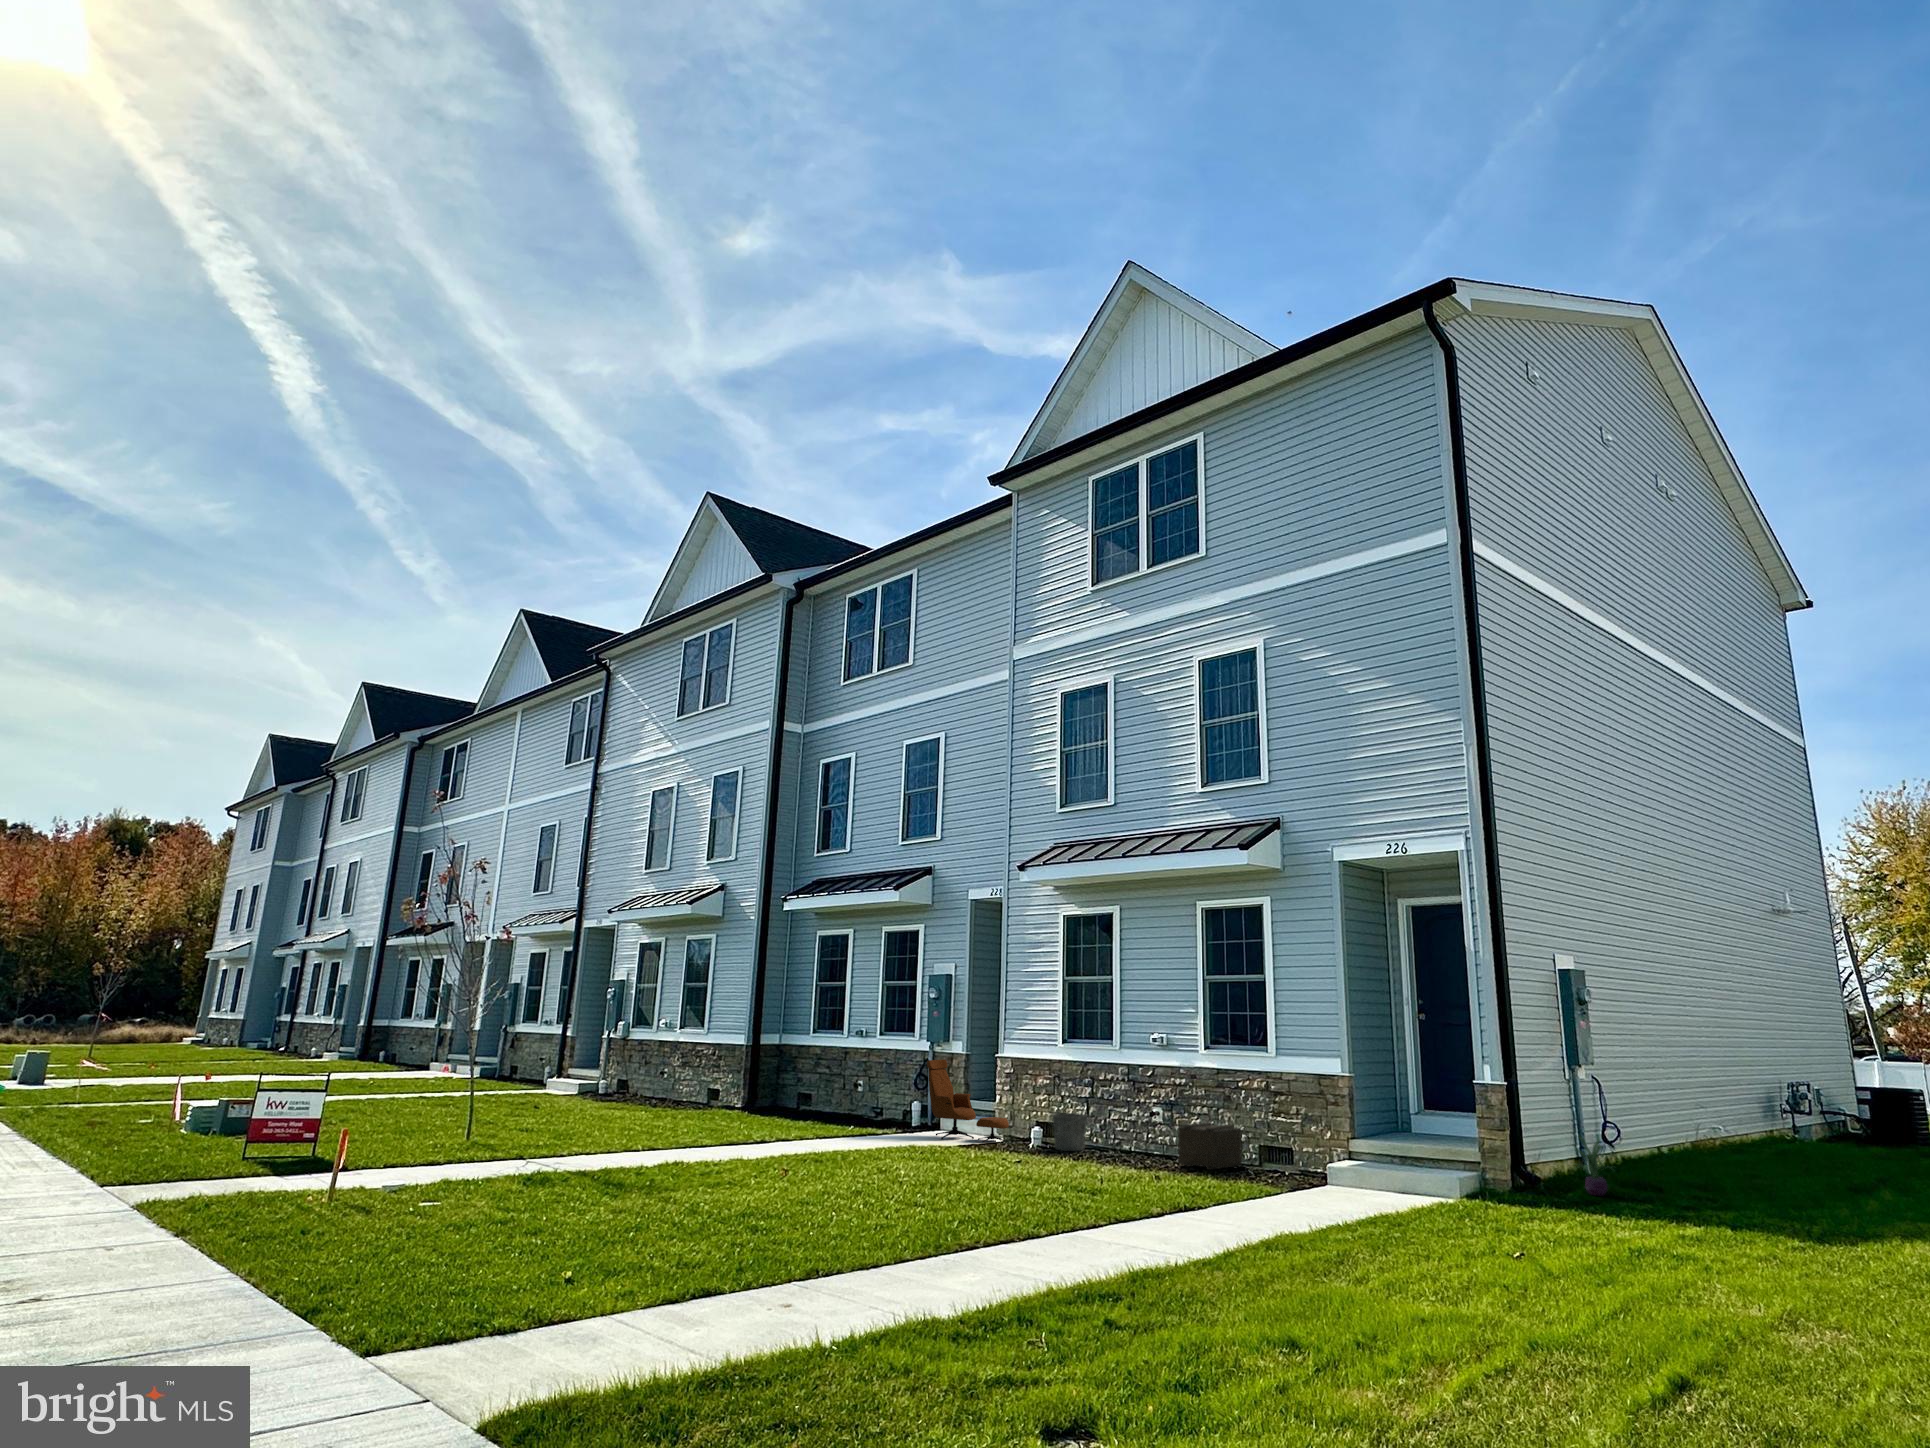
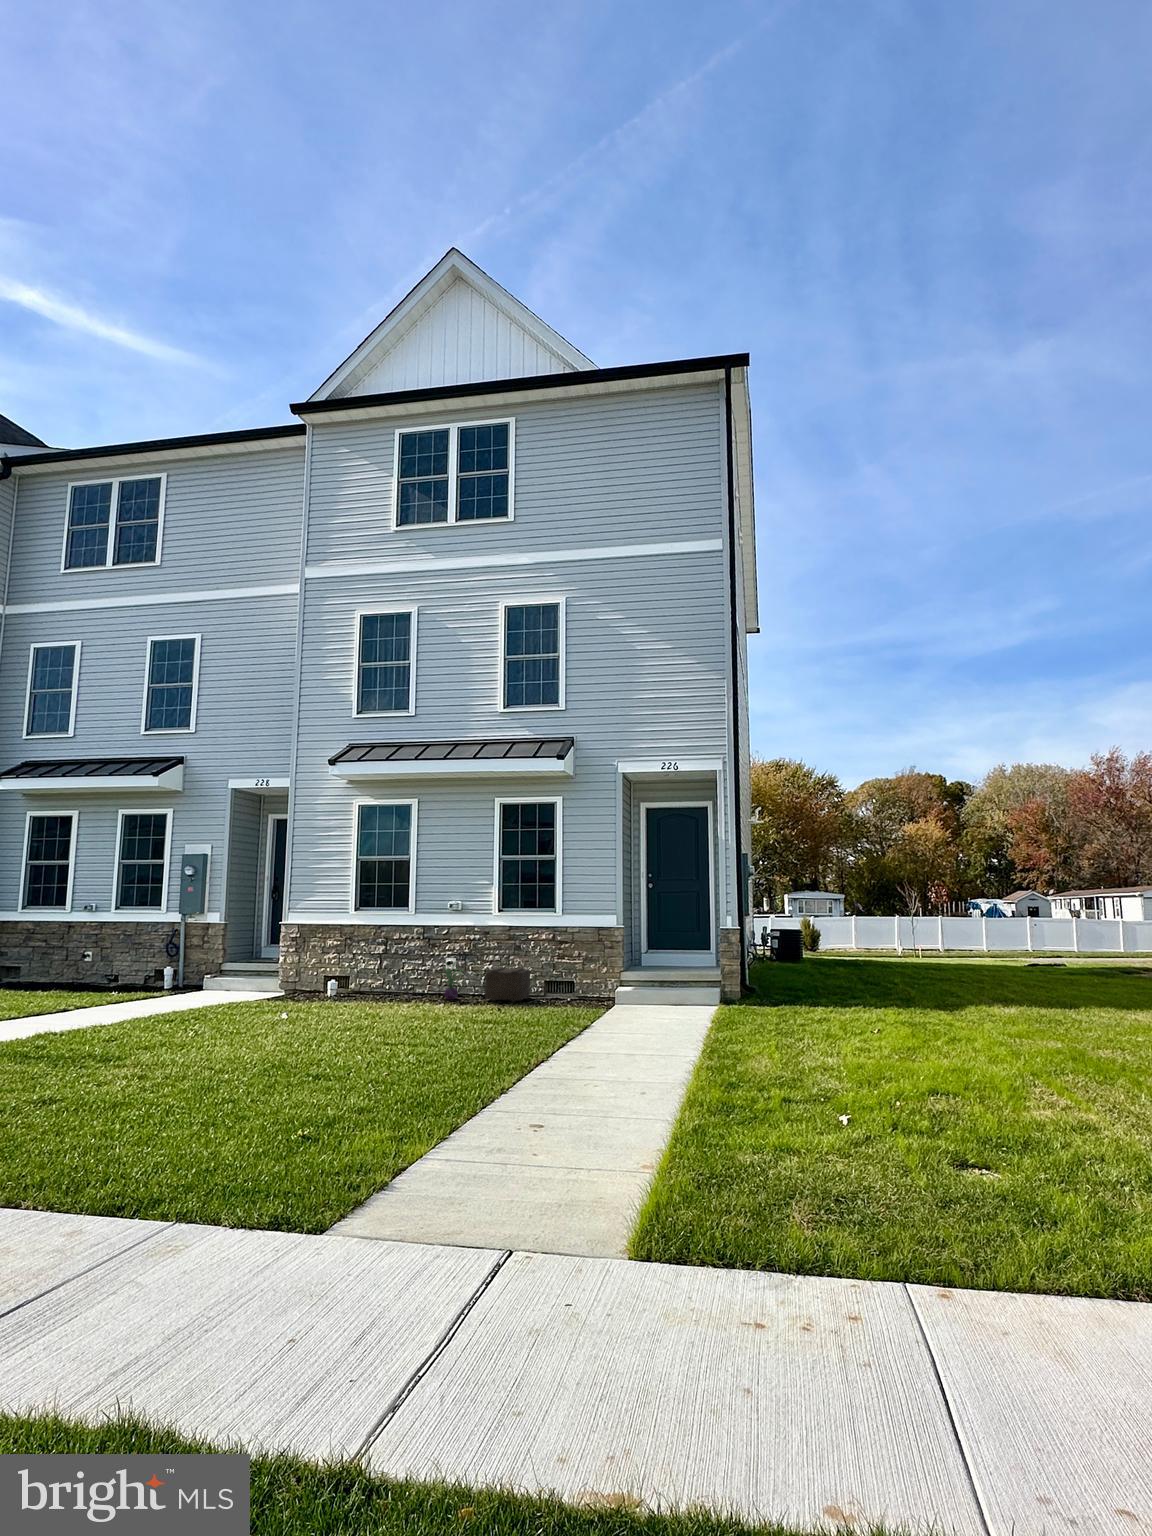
lounge chair: present [927,1060,1009,1142] -> none [223,928,303,997]
bucket: present [1052,1112,1087,1151] -> none [353,966,386,997]
decorative plant: present [1575,1136,1612,1196] -> present [443,962,458,1000]

